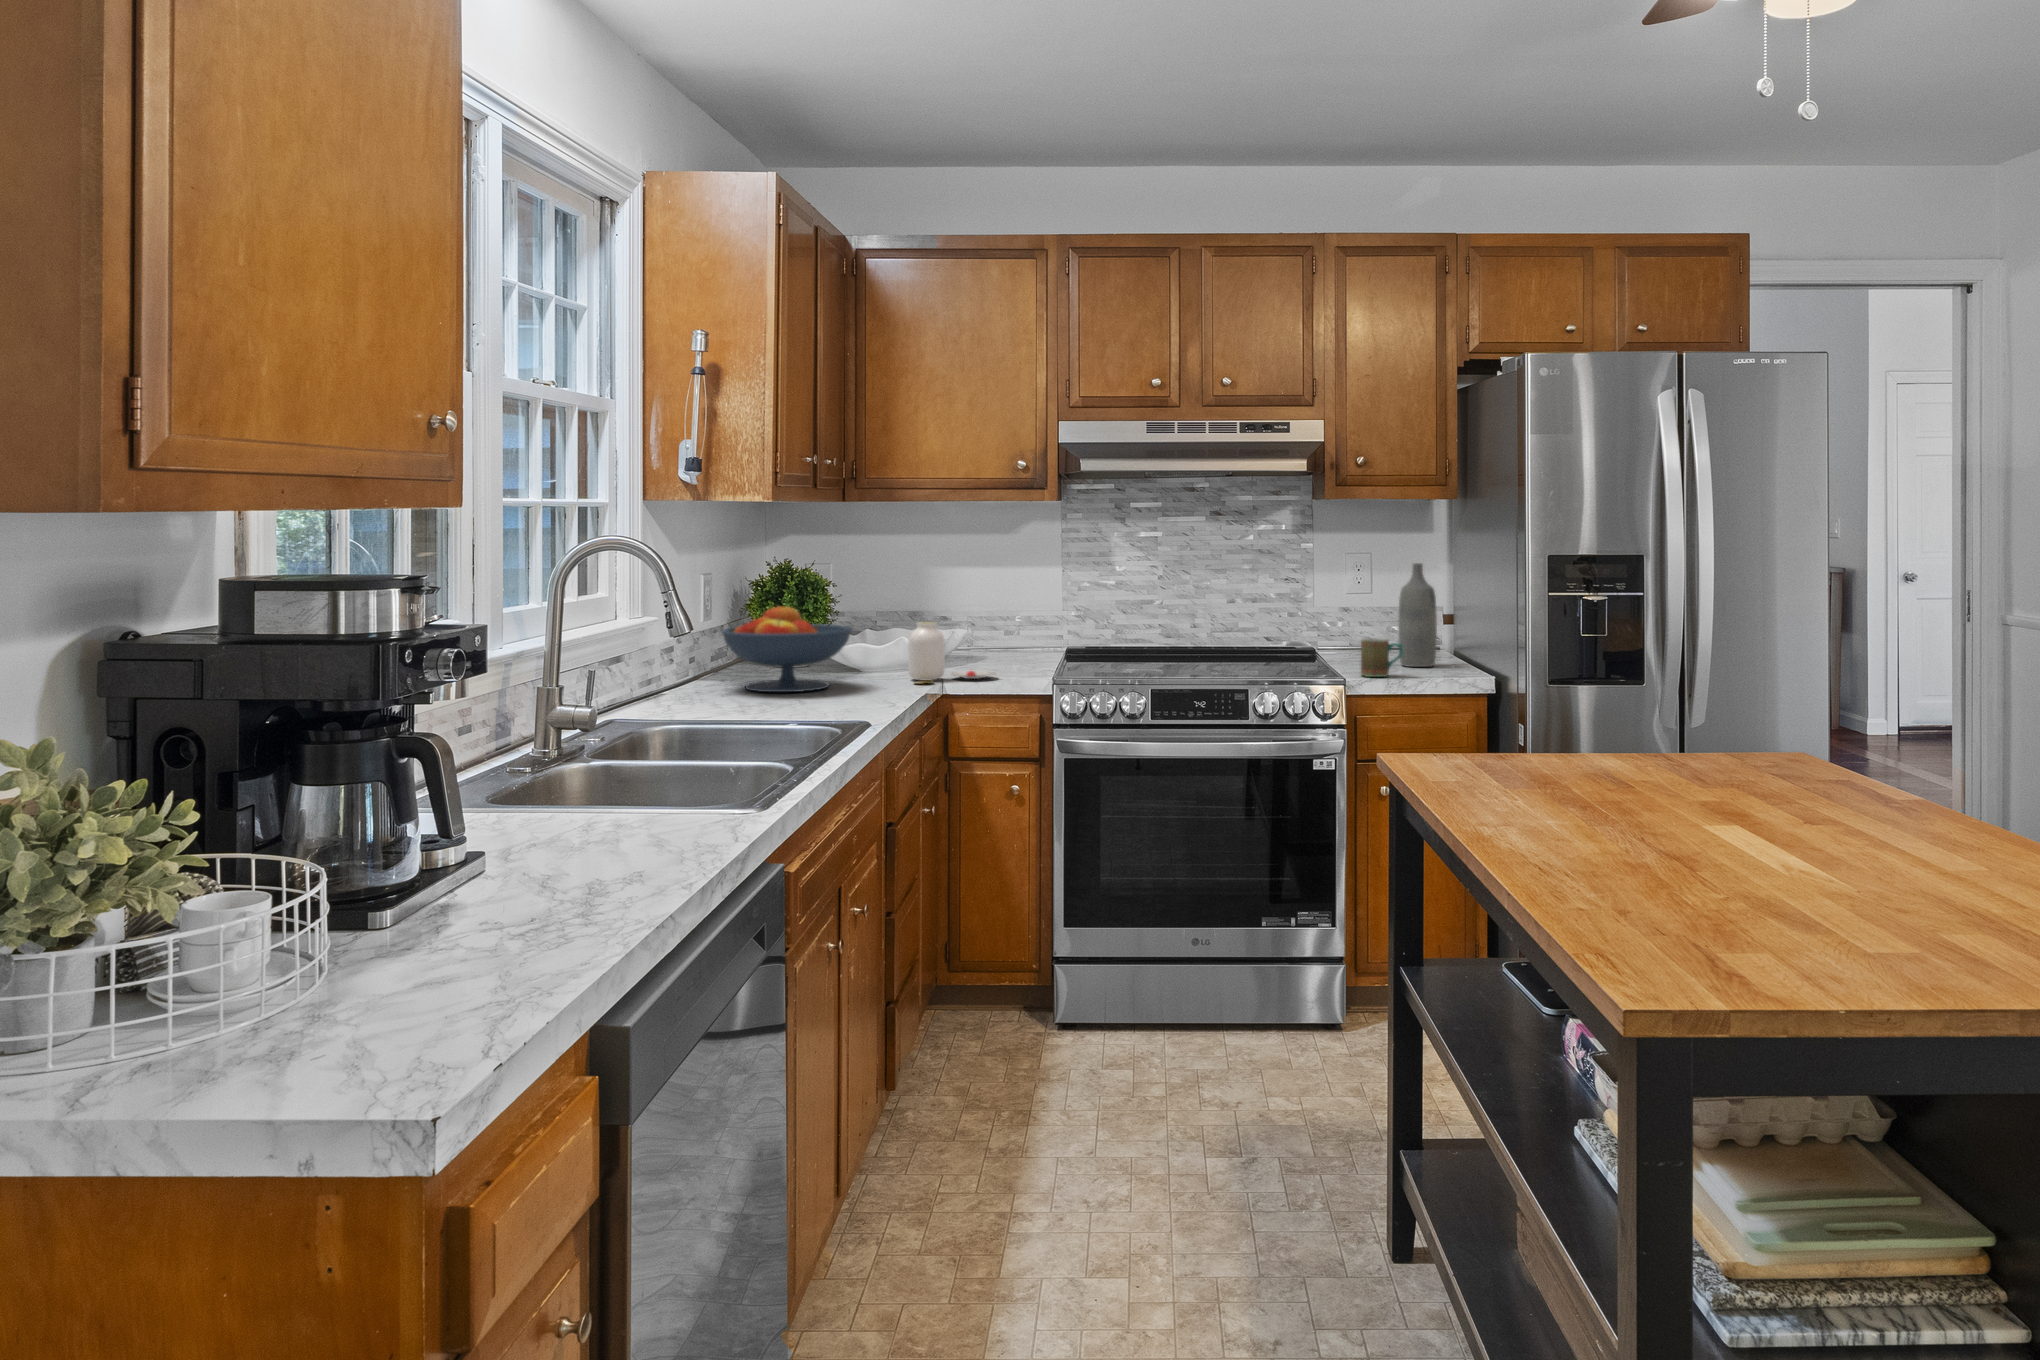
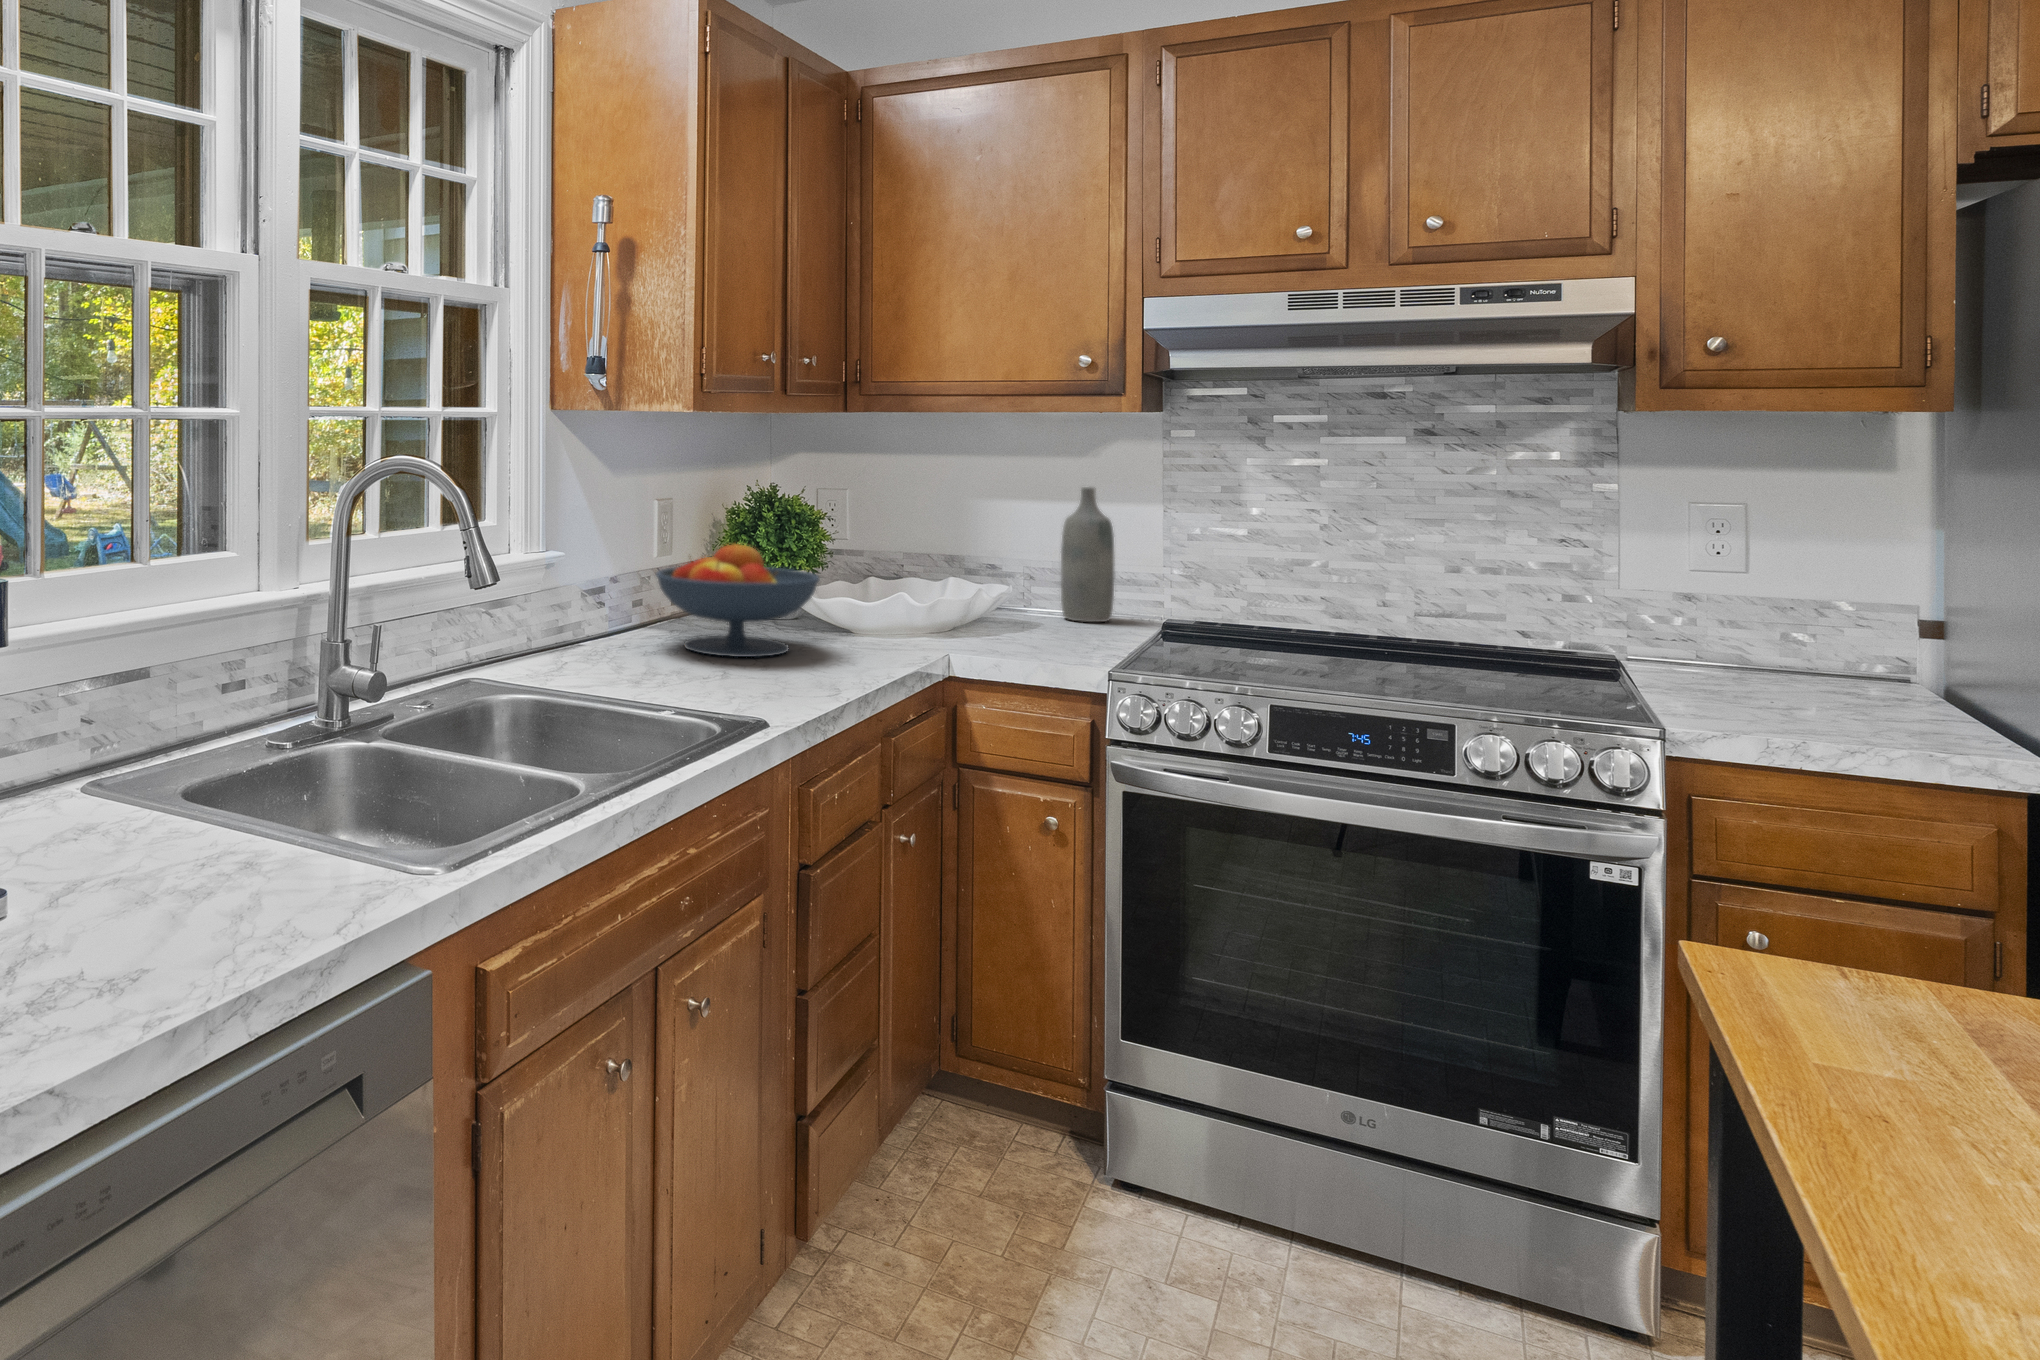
bottle: present [1398,563,1437,667] -> present [1061,487,1114,622]
jar: present [908,622,996,684] -> none [904,574,1038,659]
mug: present [1361,638,1402,677] -> none [1708,652,1807,725]

